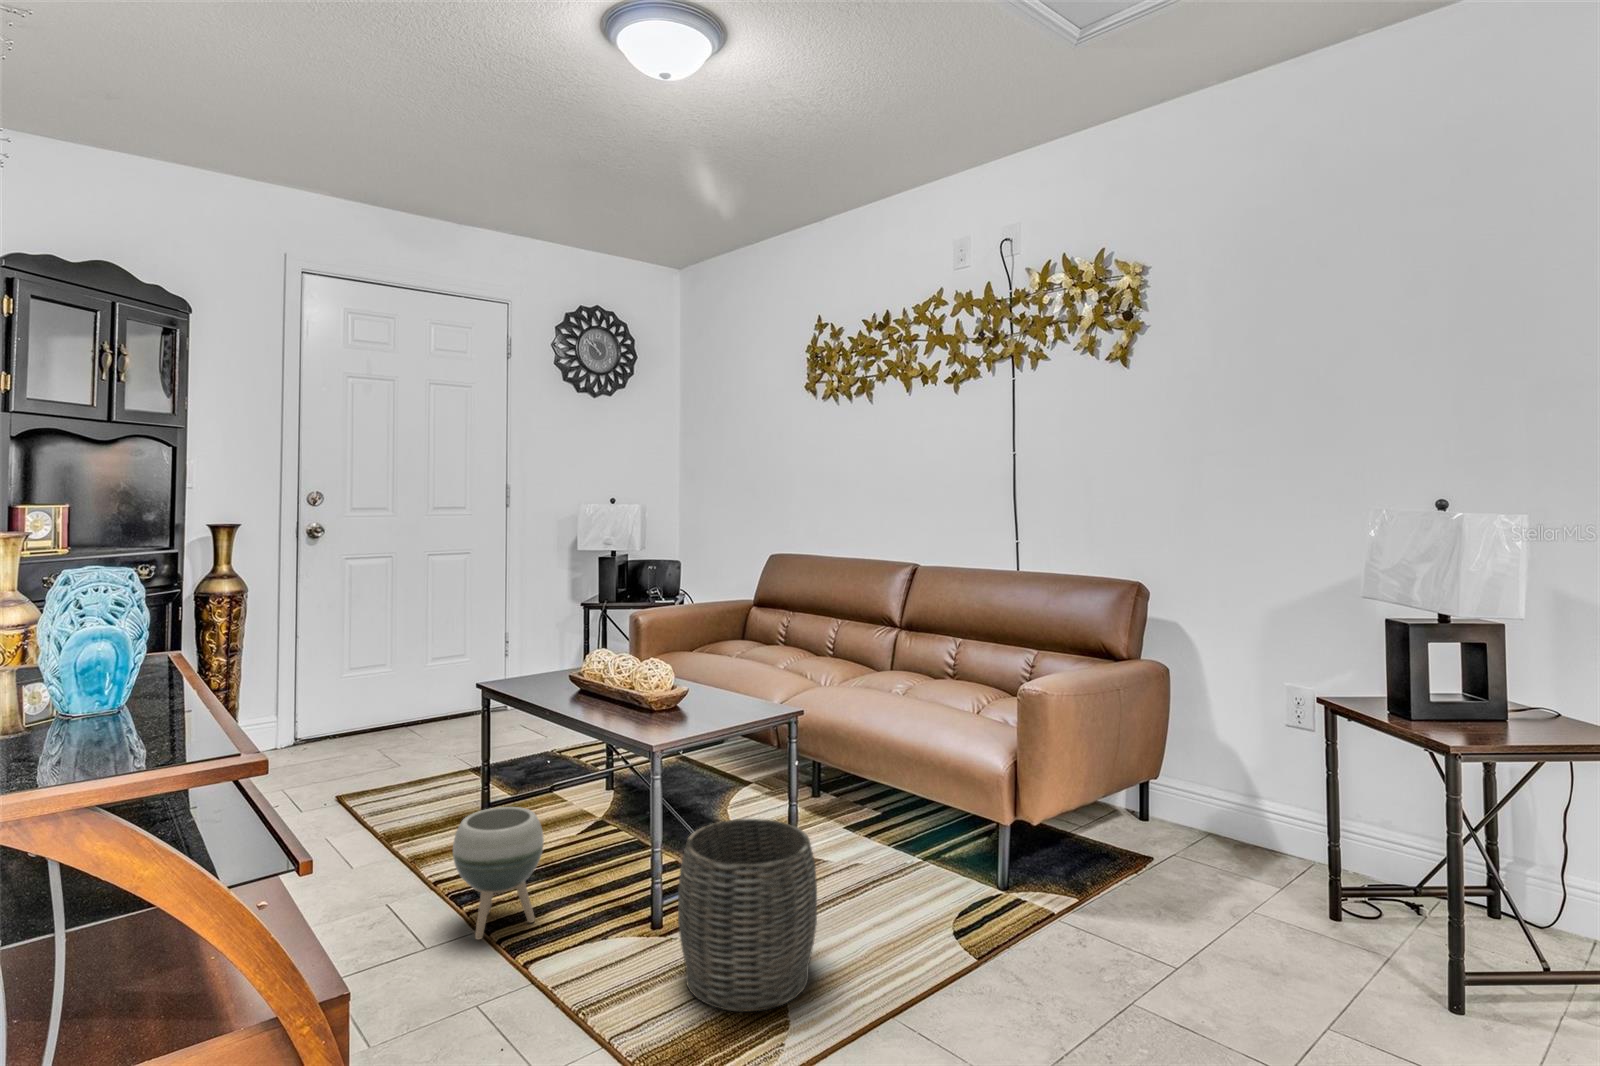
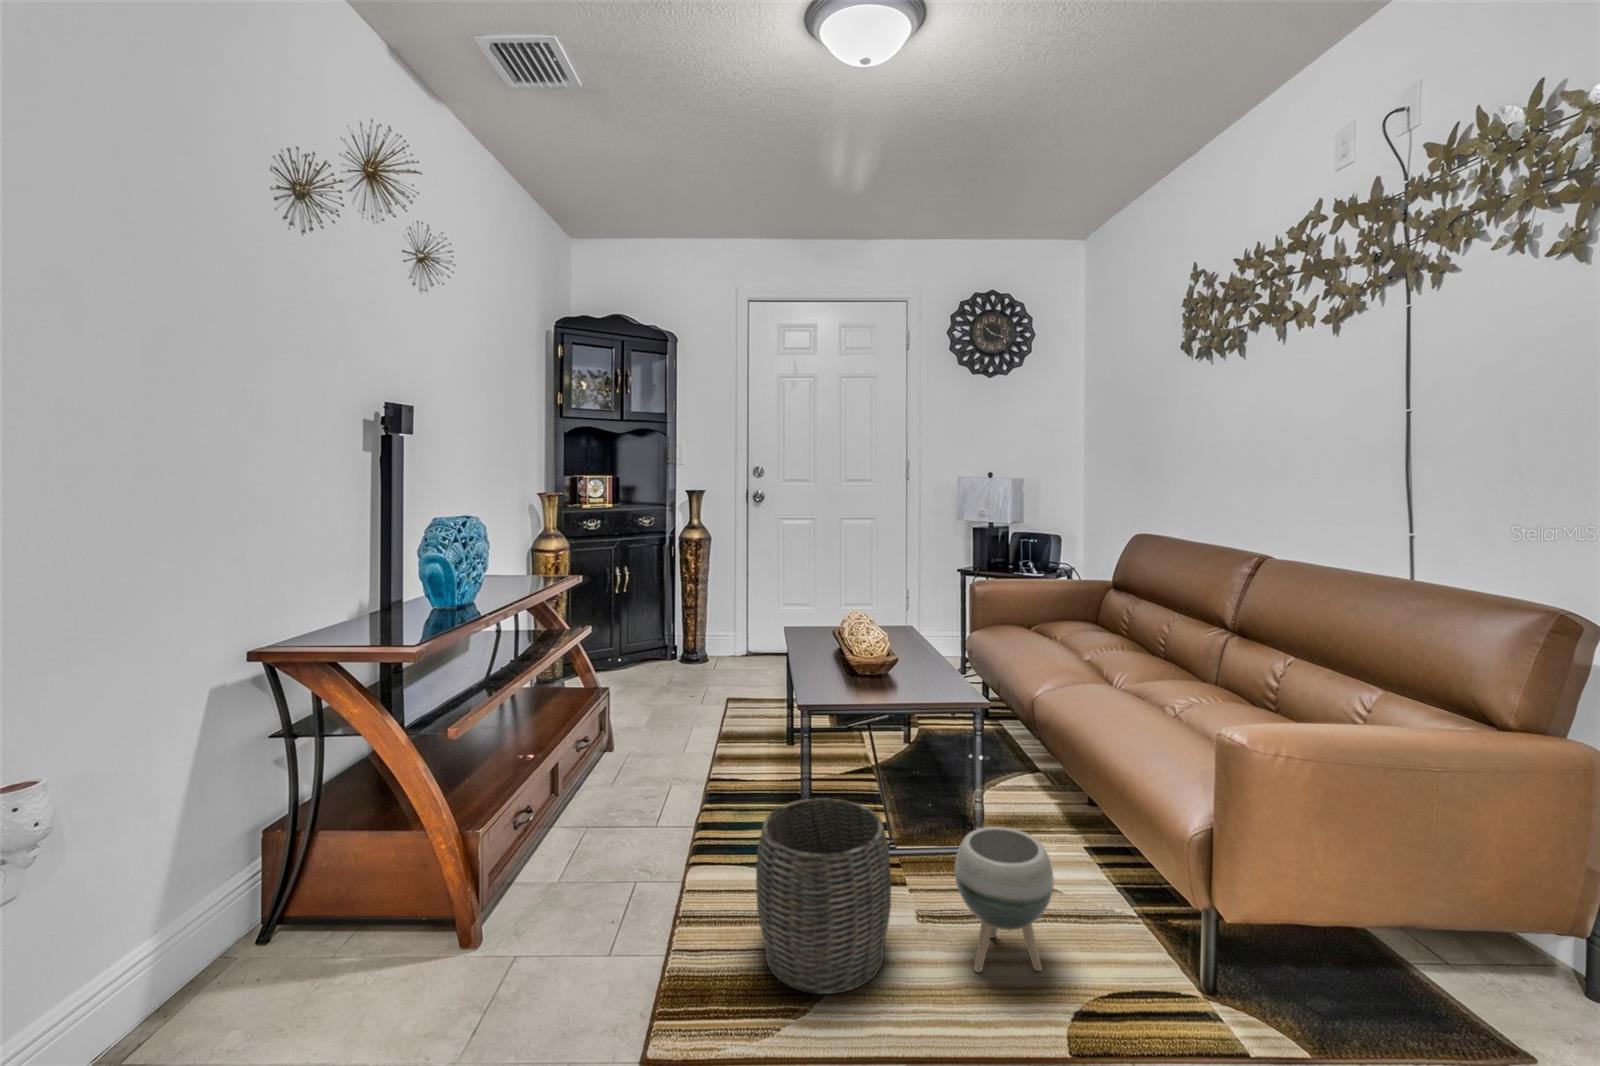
planter: present [453,807,544,940] -> present [955,827,1054,972]

